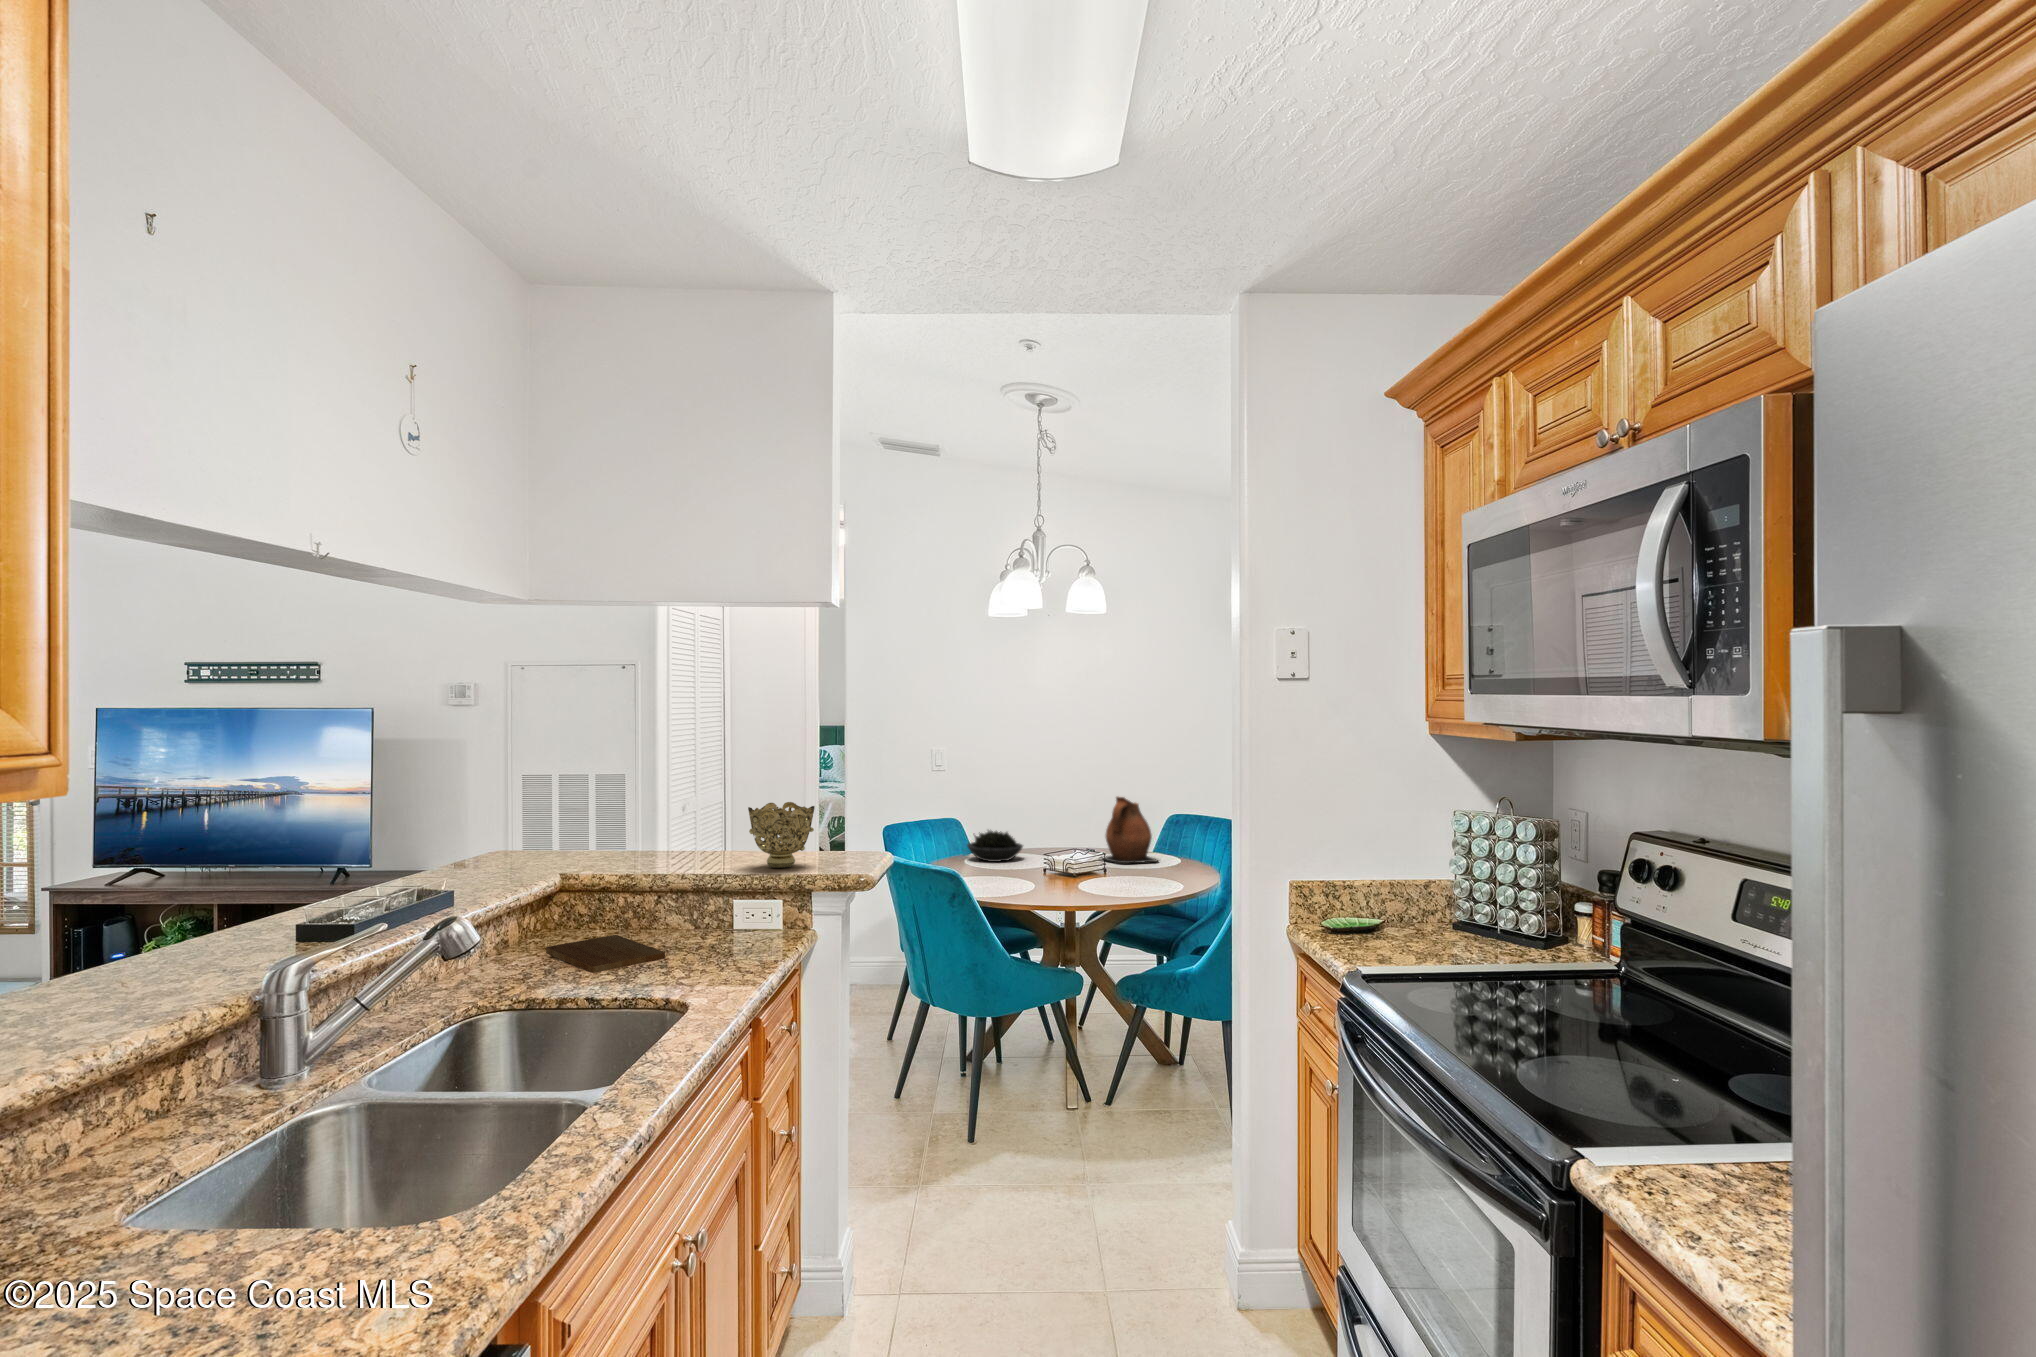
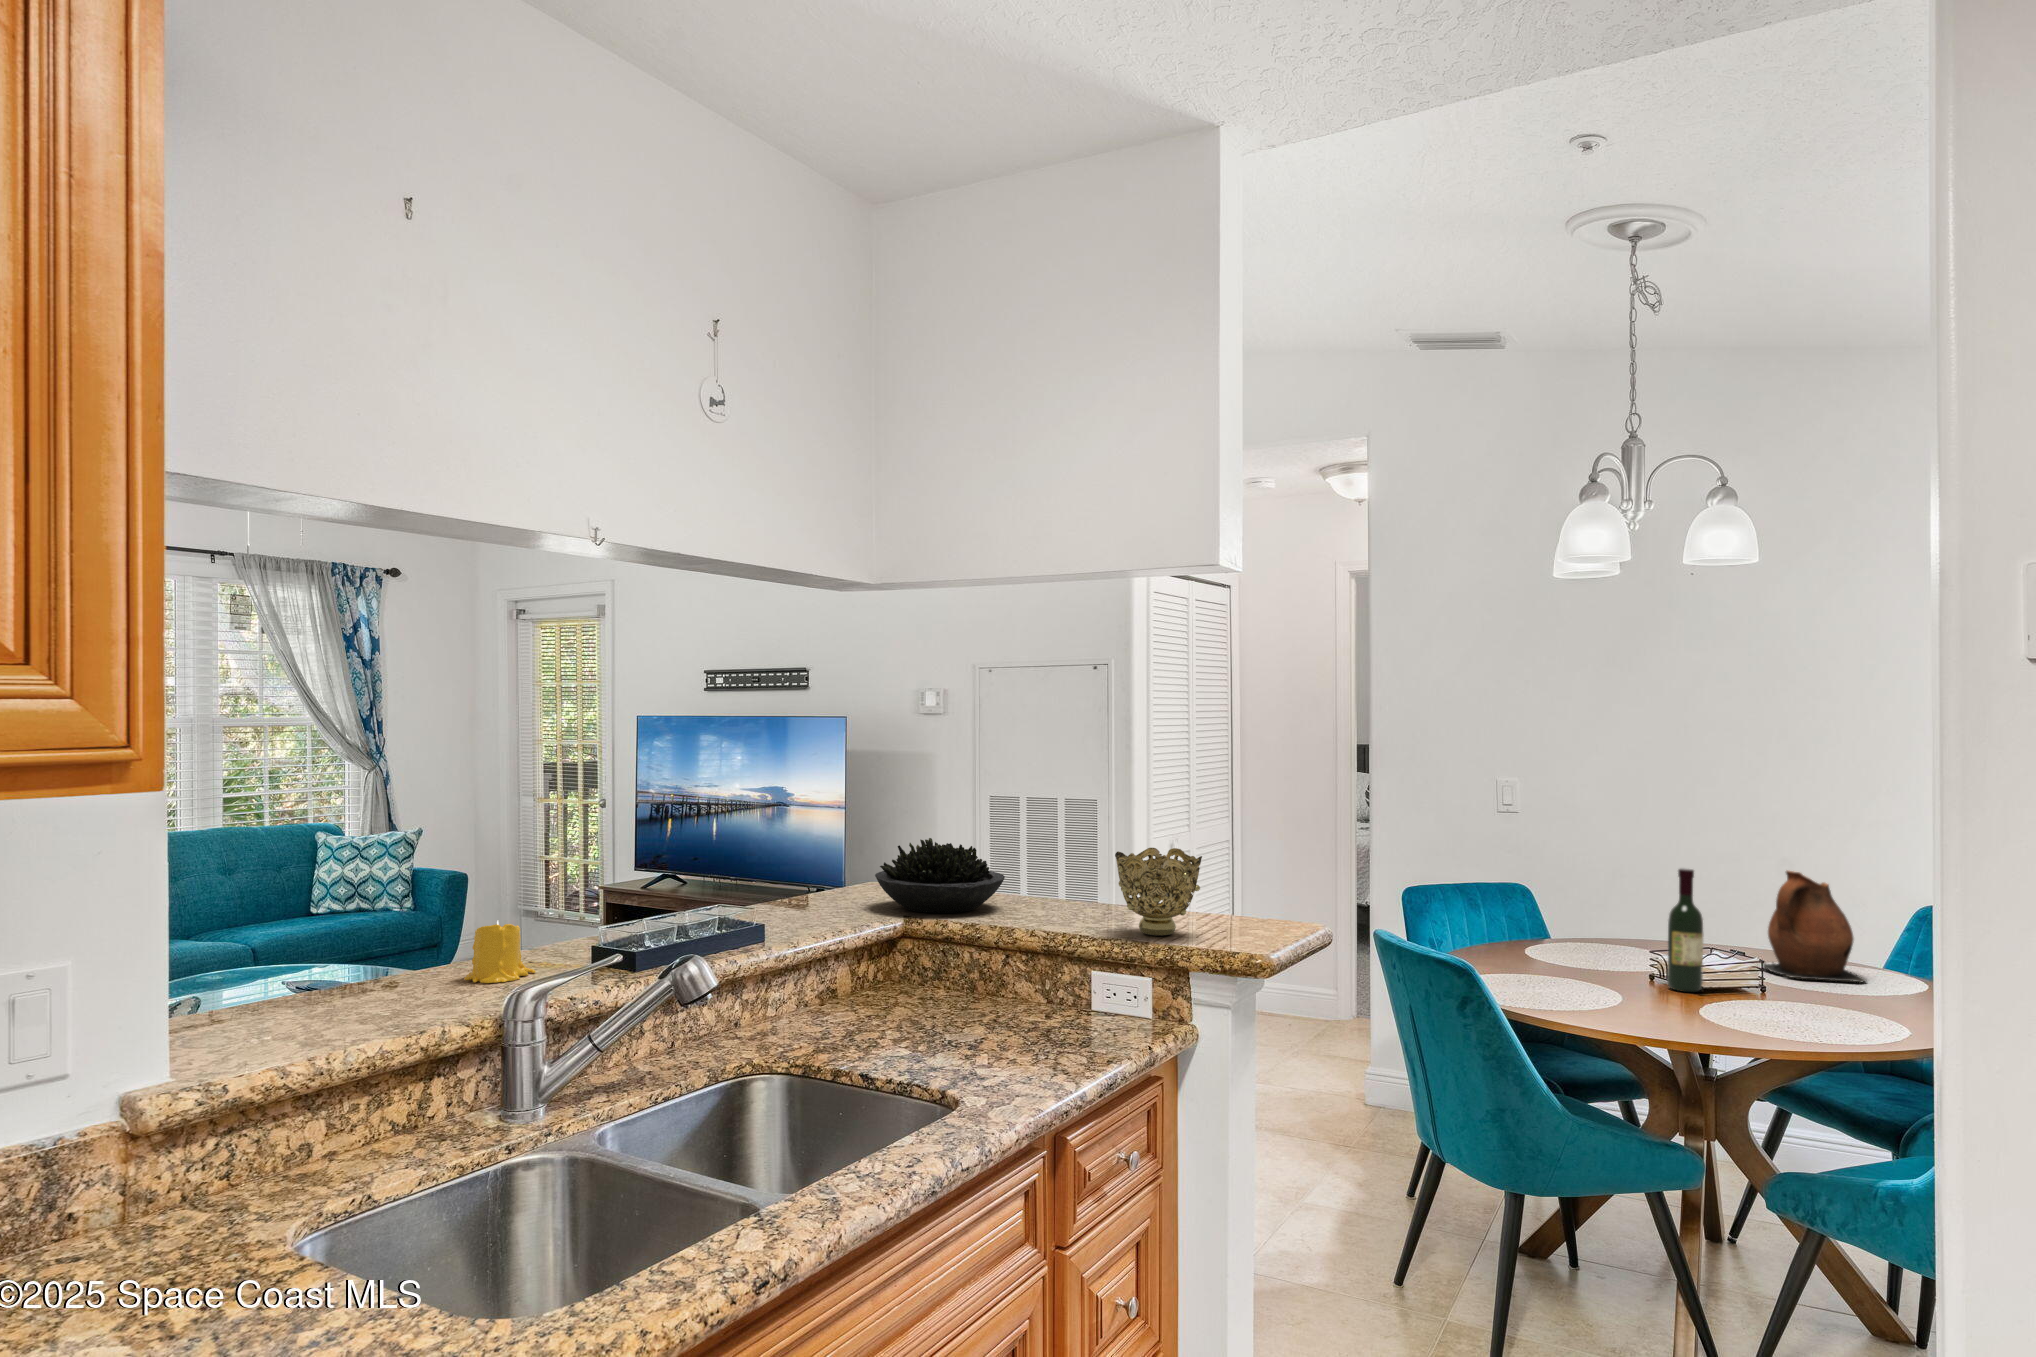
wine bottle: none [1059,799,1080,878] -> present [1667,868,1703,992]
succulent plant: present [967,830,1023,862] -> present [875,838,1005,913]
candle: none [161,906,240,971] -> present [464,921,536,983]
cutting board: present [546,935,665,973] -> none [870,997,988,1042]

